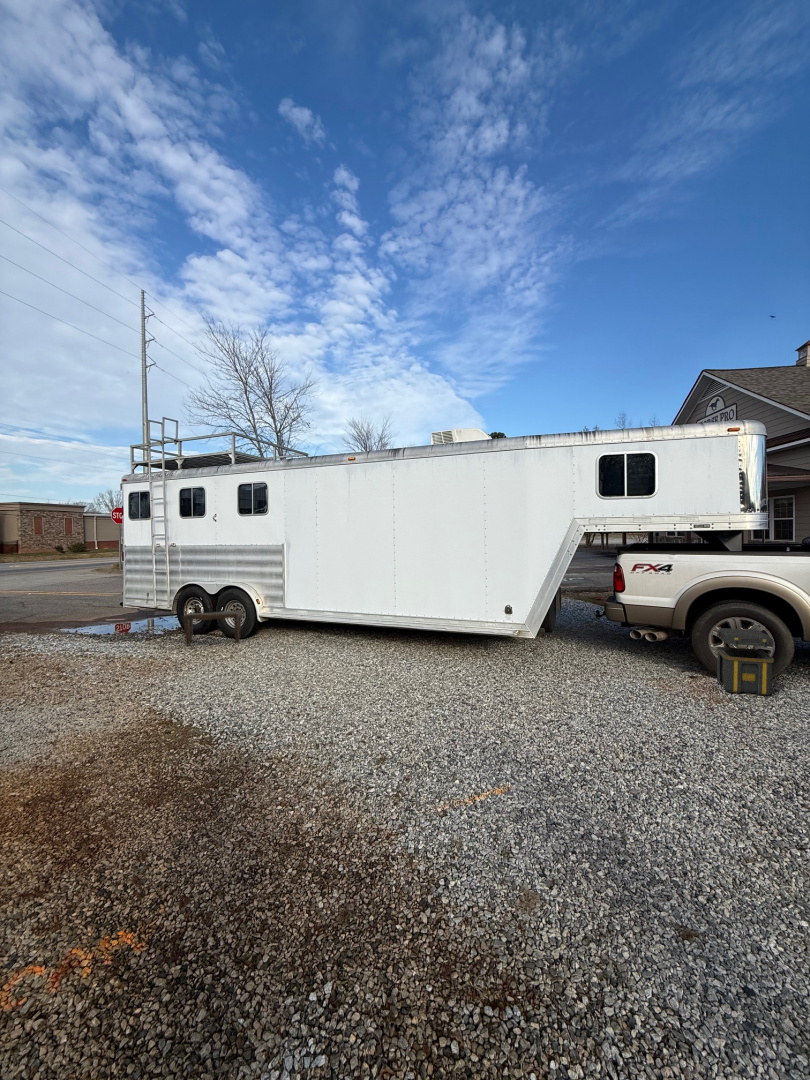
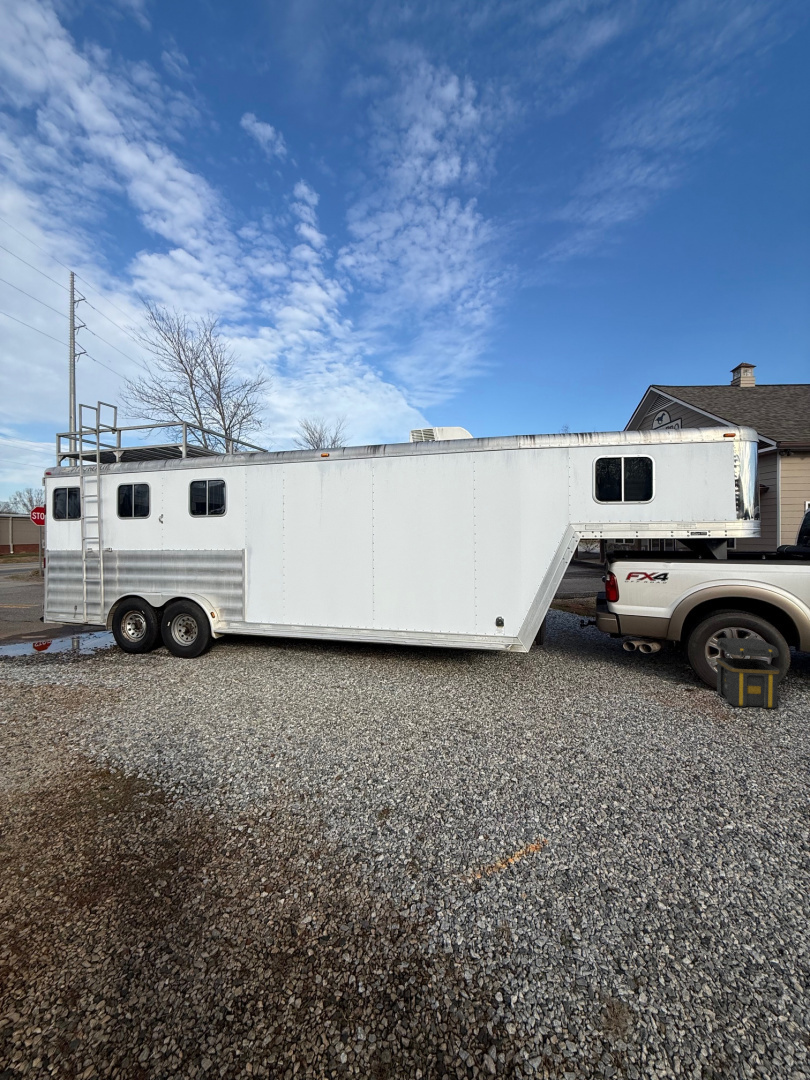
bench: present [183,610,242,645] -> none [119,626,190,669]

